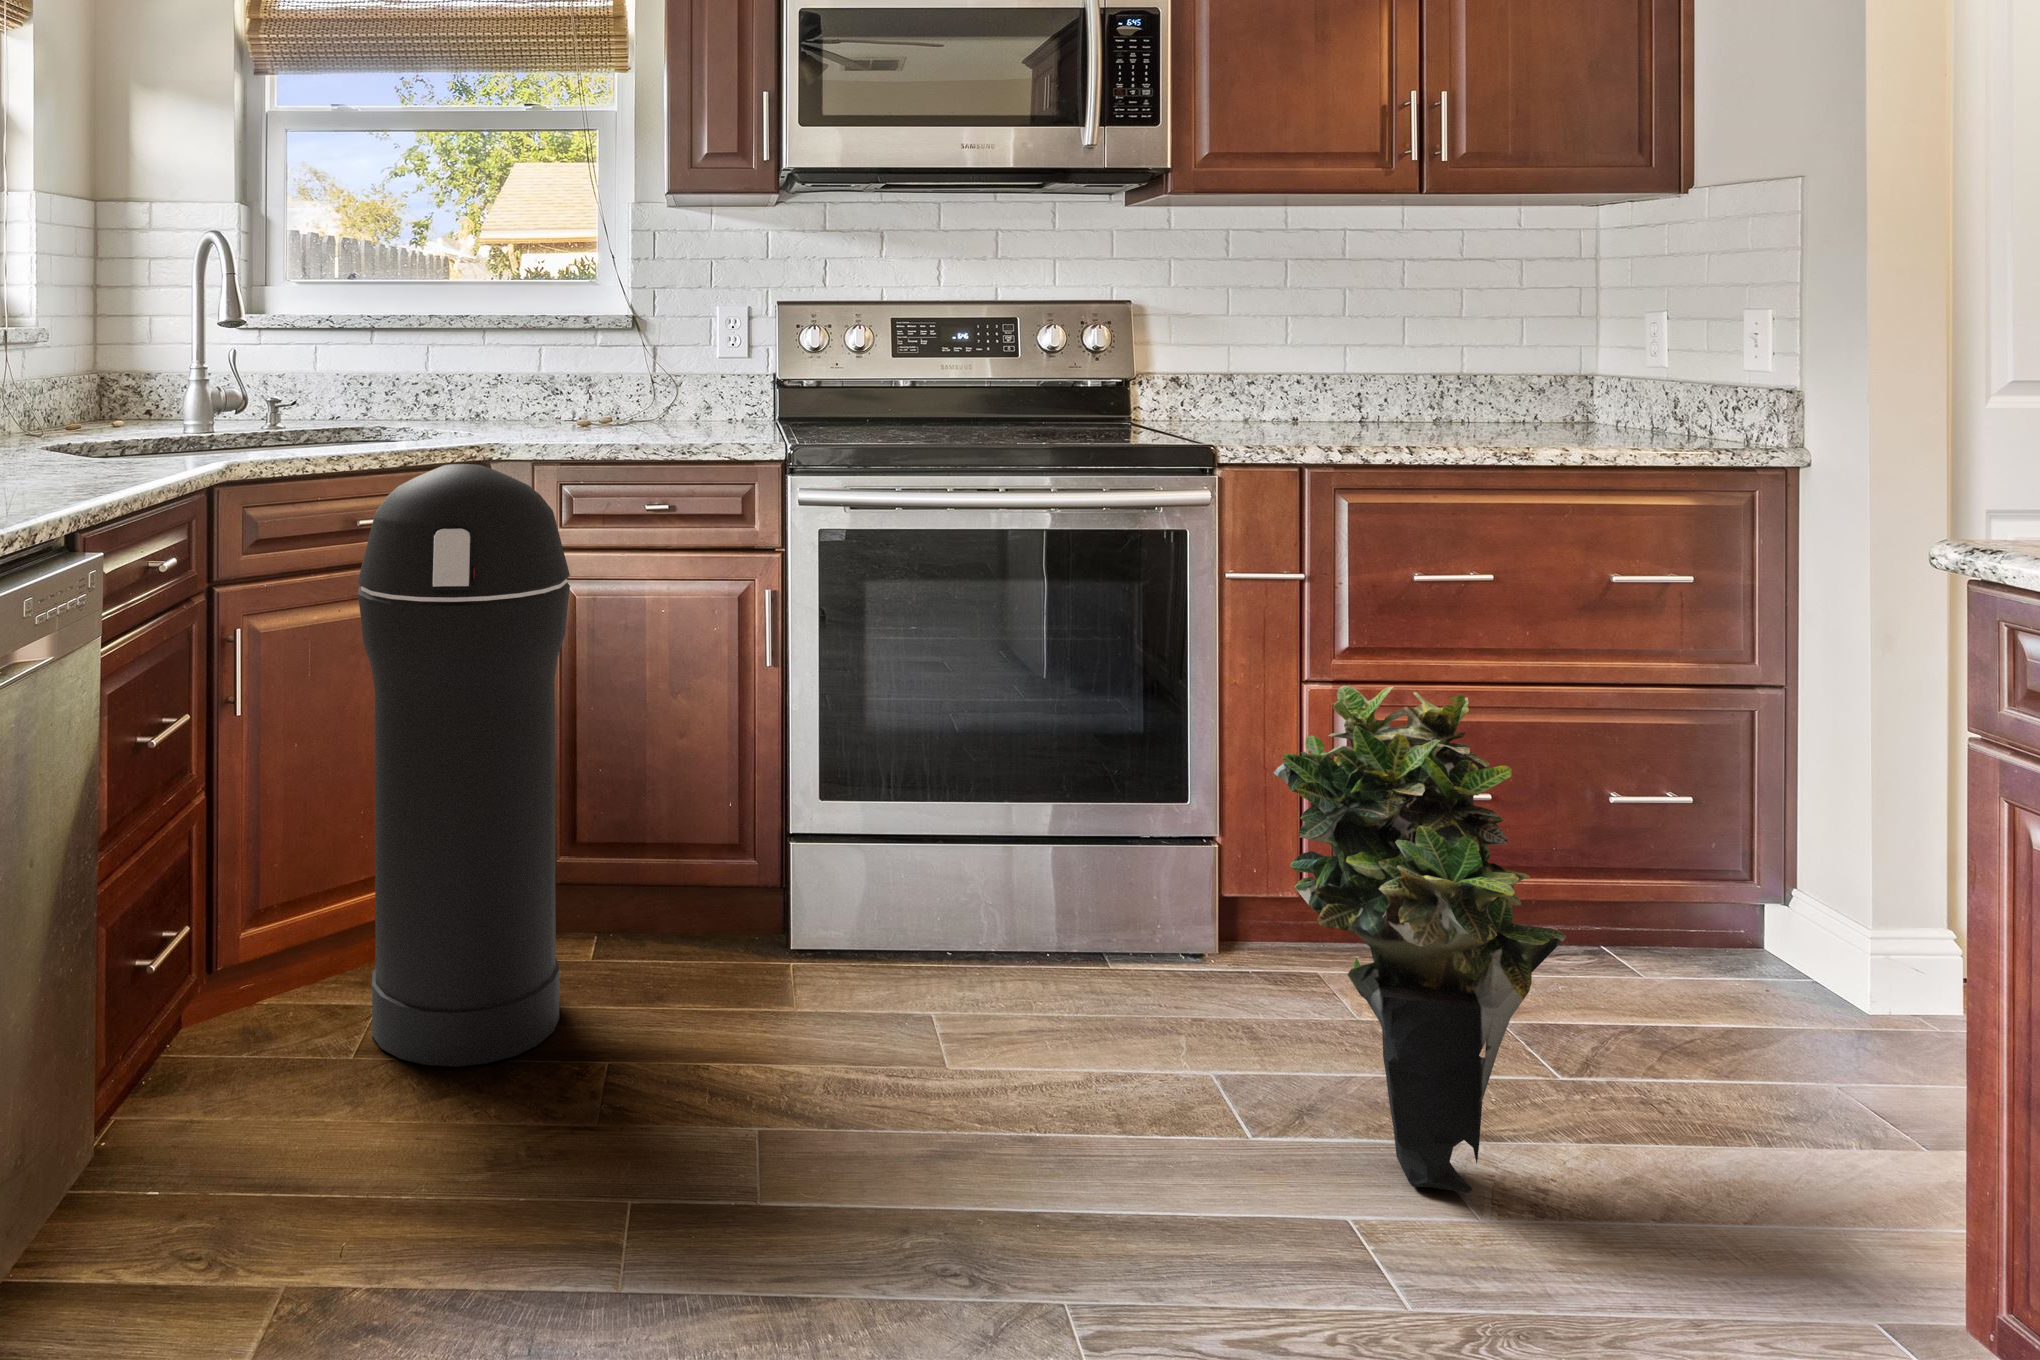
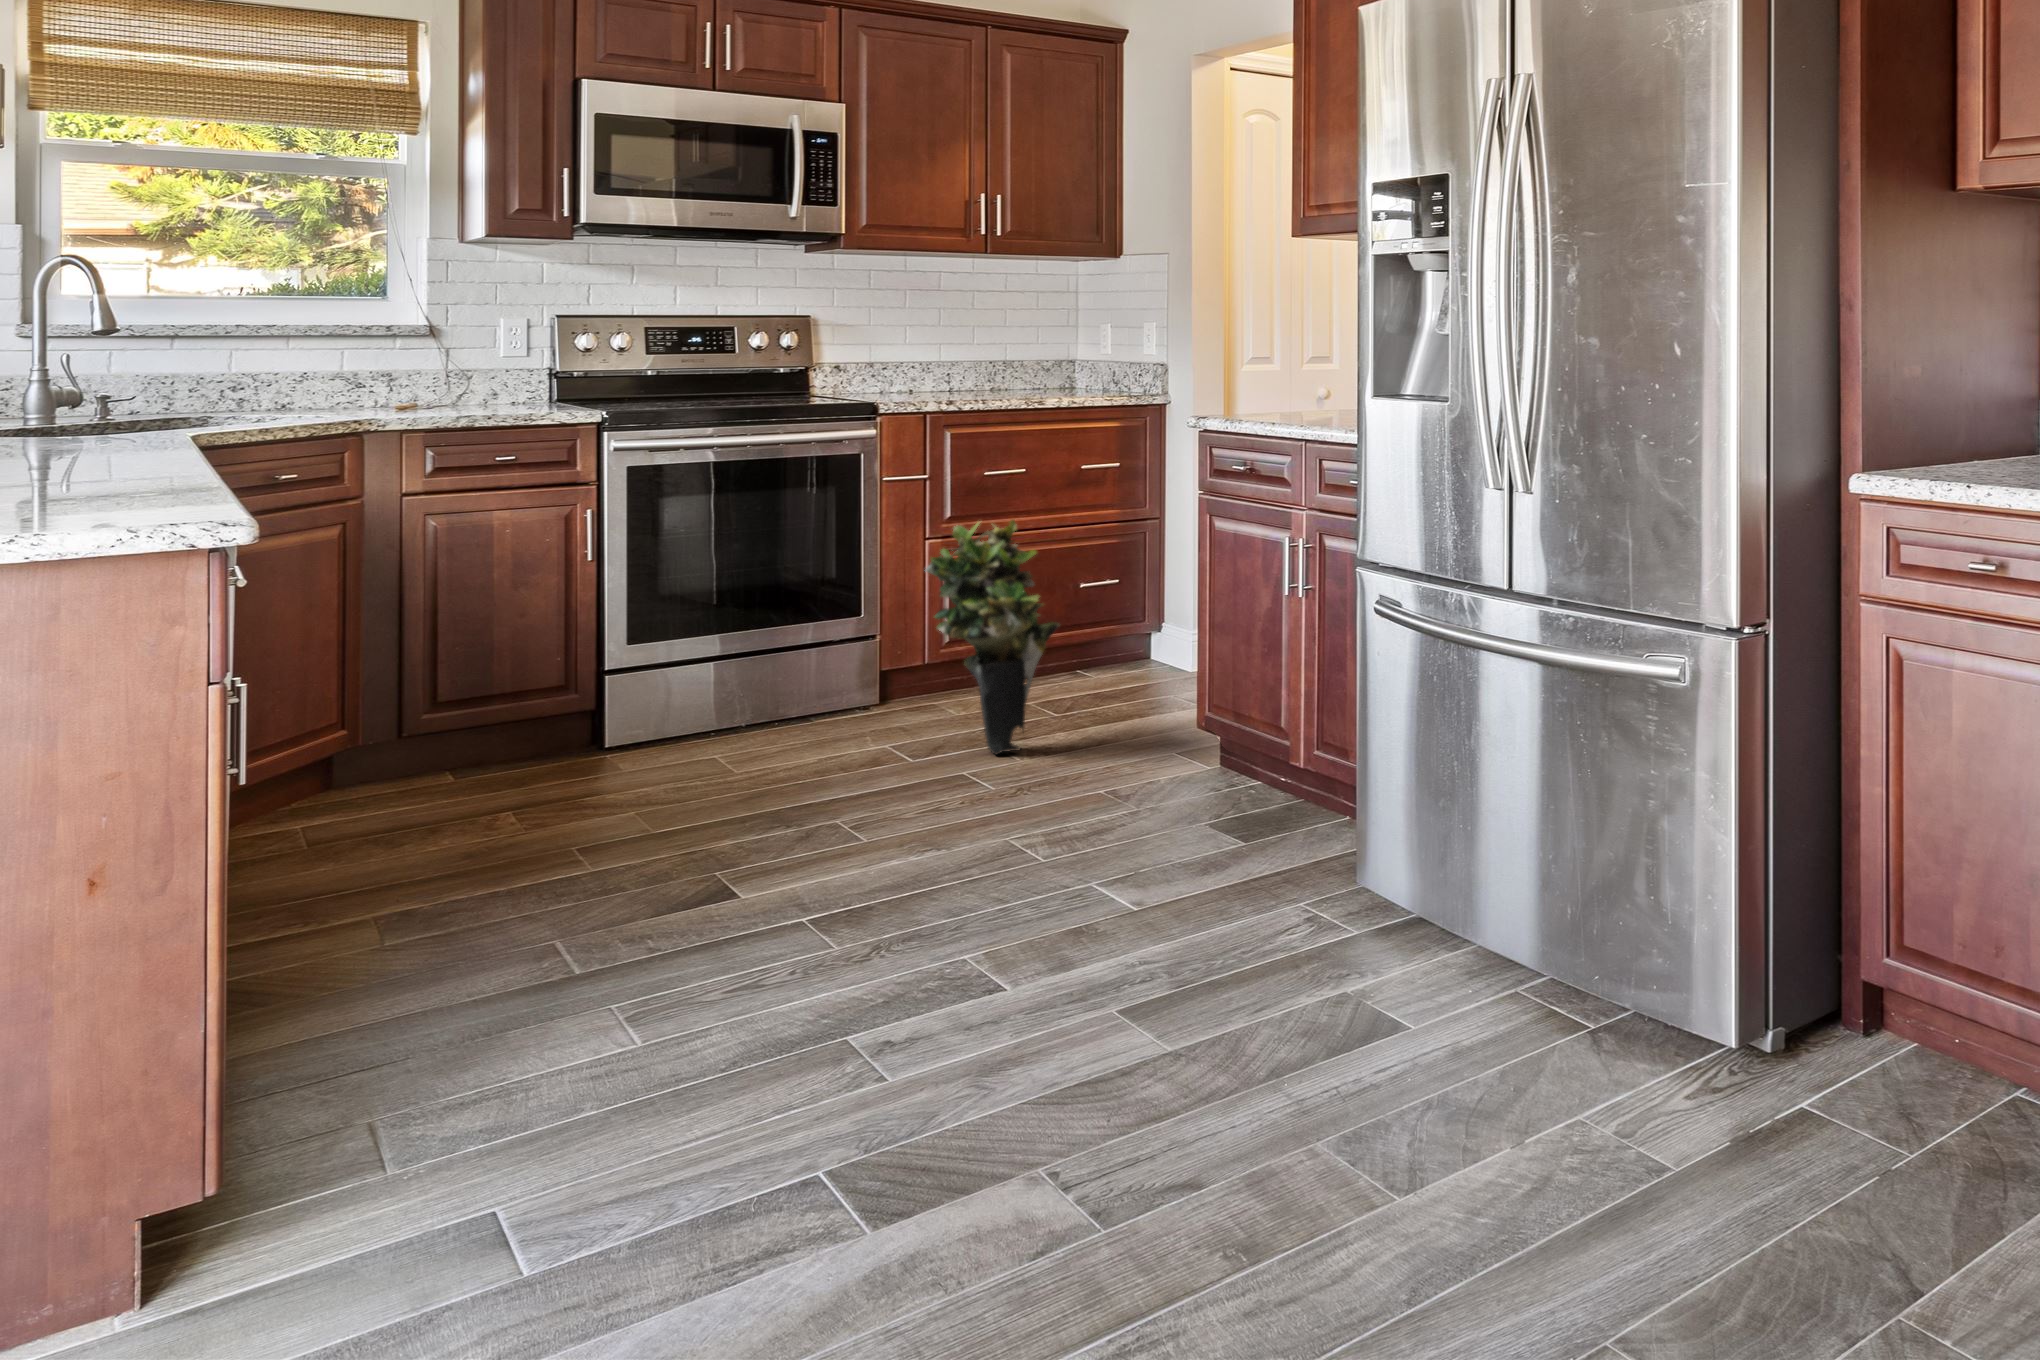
trash can: present [358,464,570,1067] -> none [310,427,479,834]

